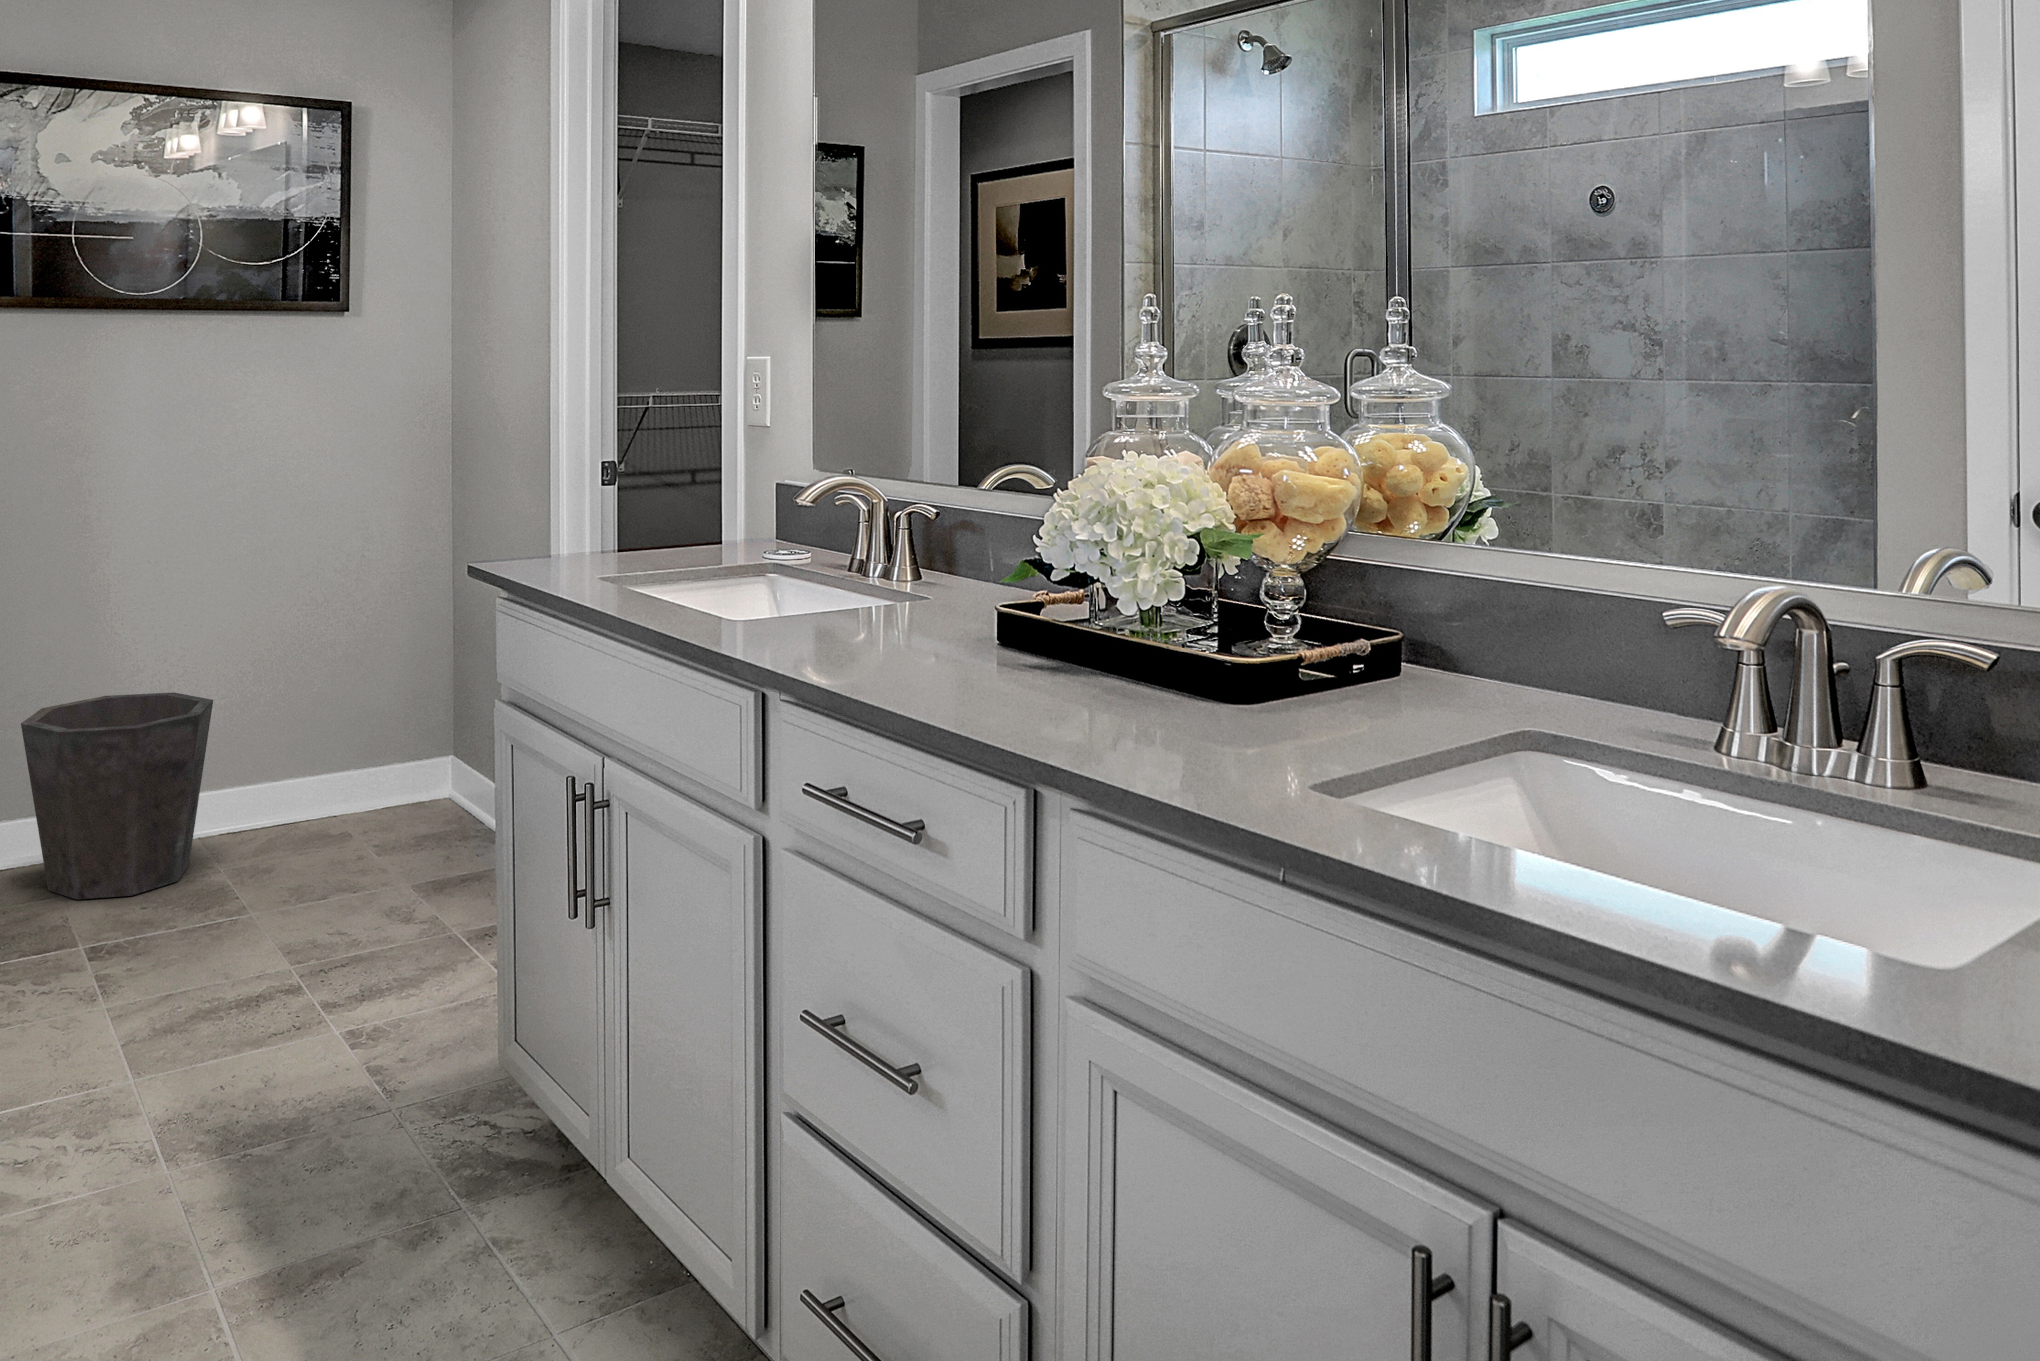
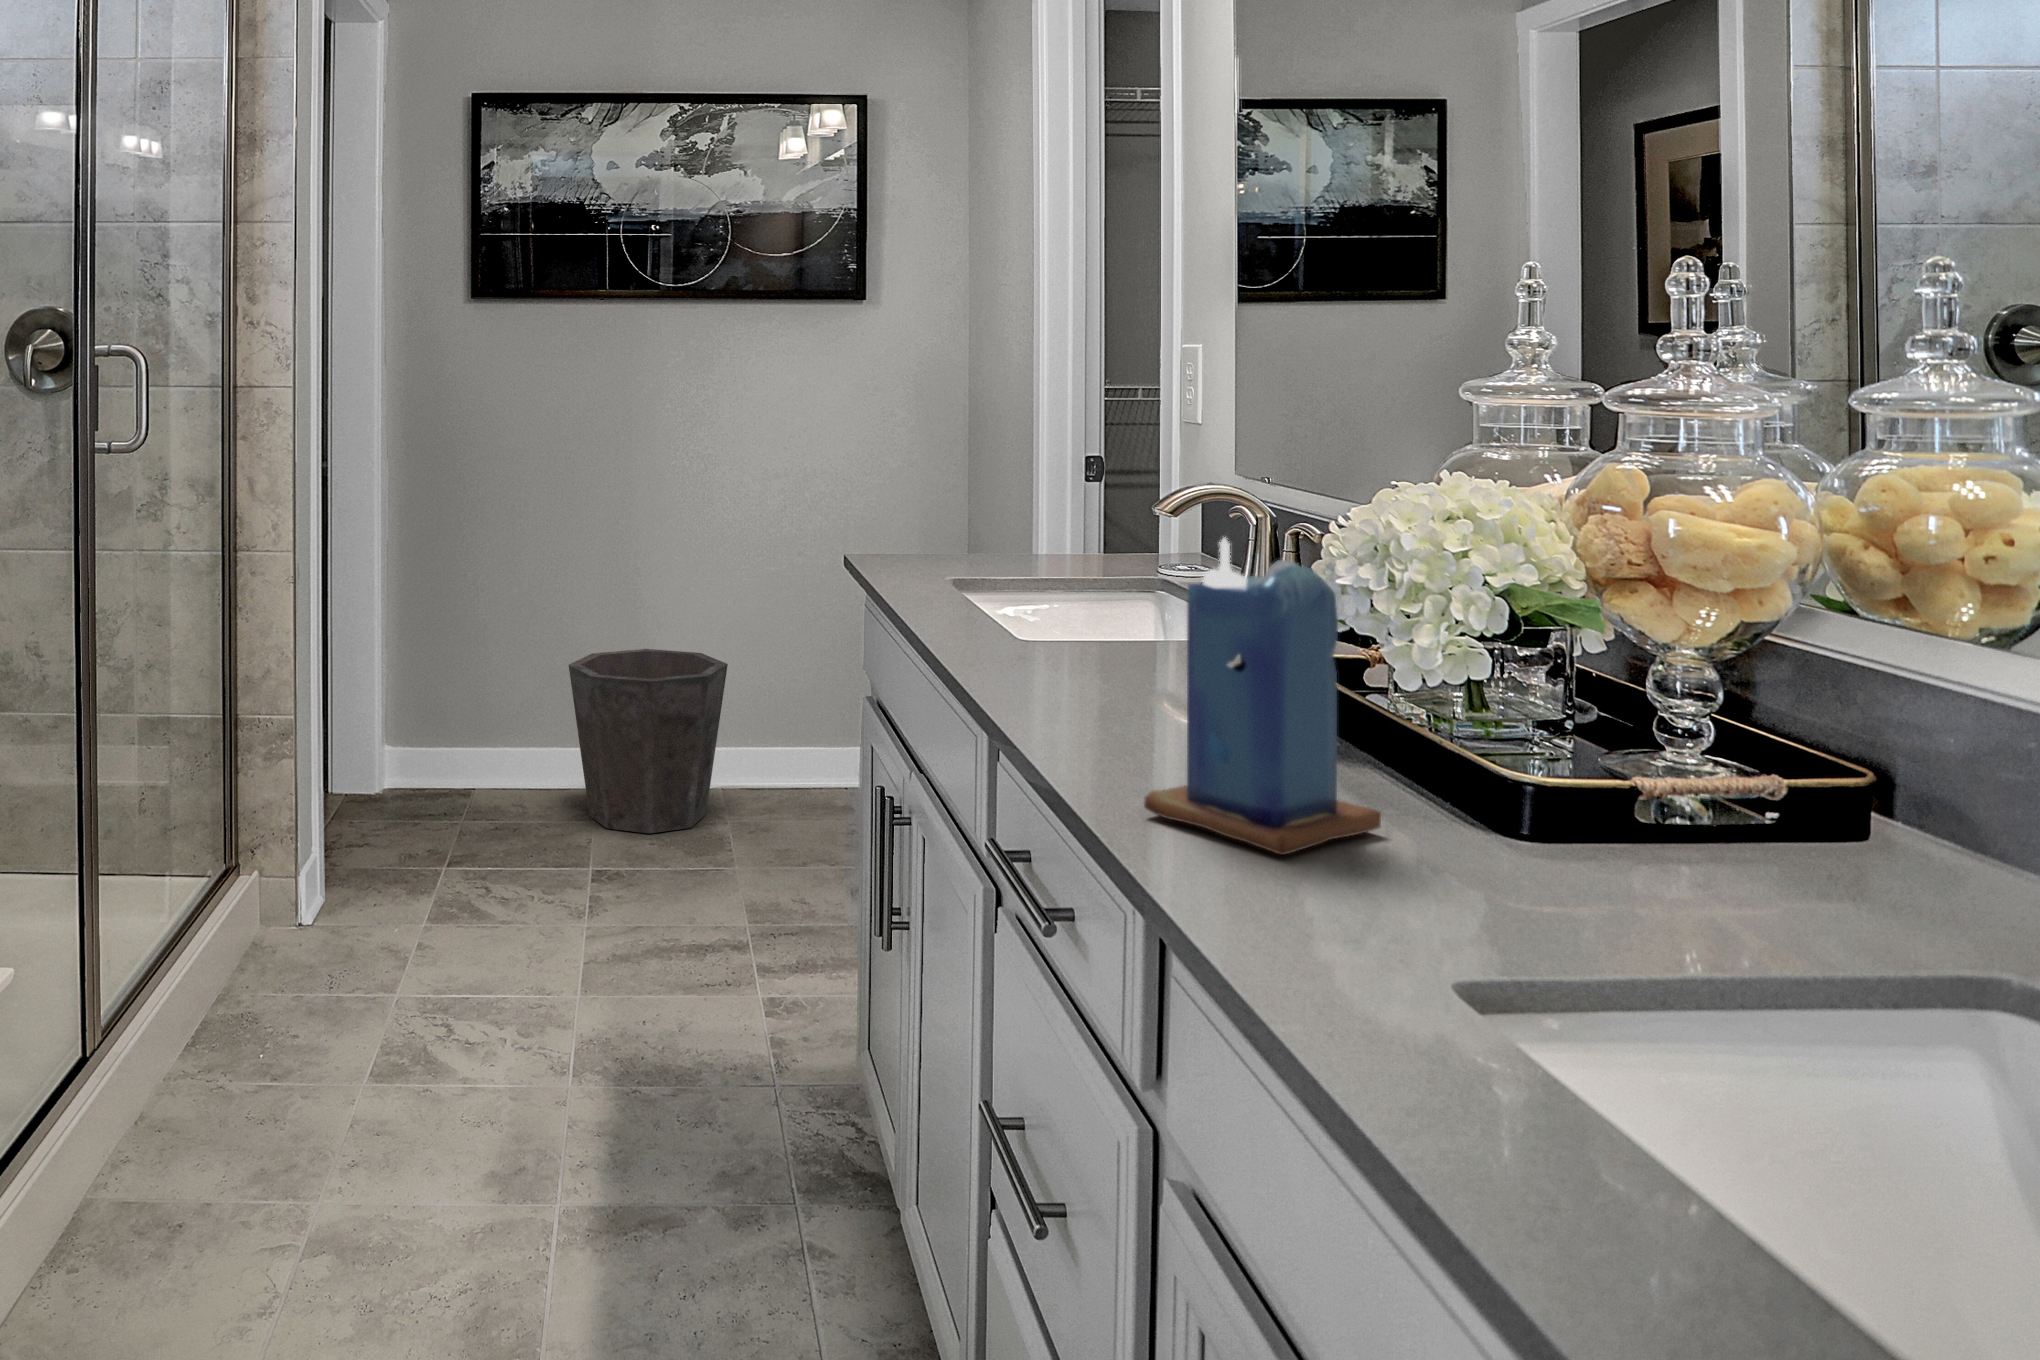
candle: none [1012,506,1168,741] -> present [1144,538,1381,855]

